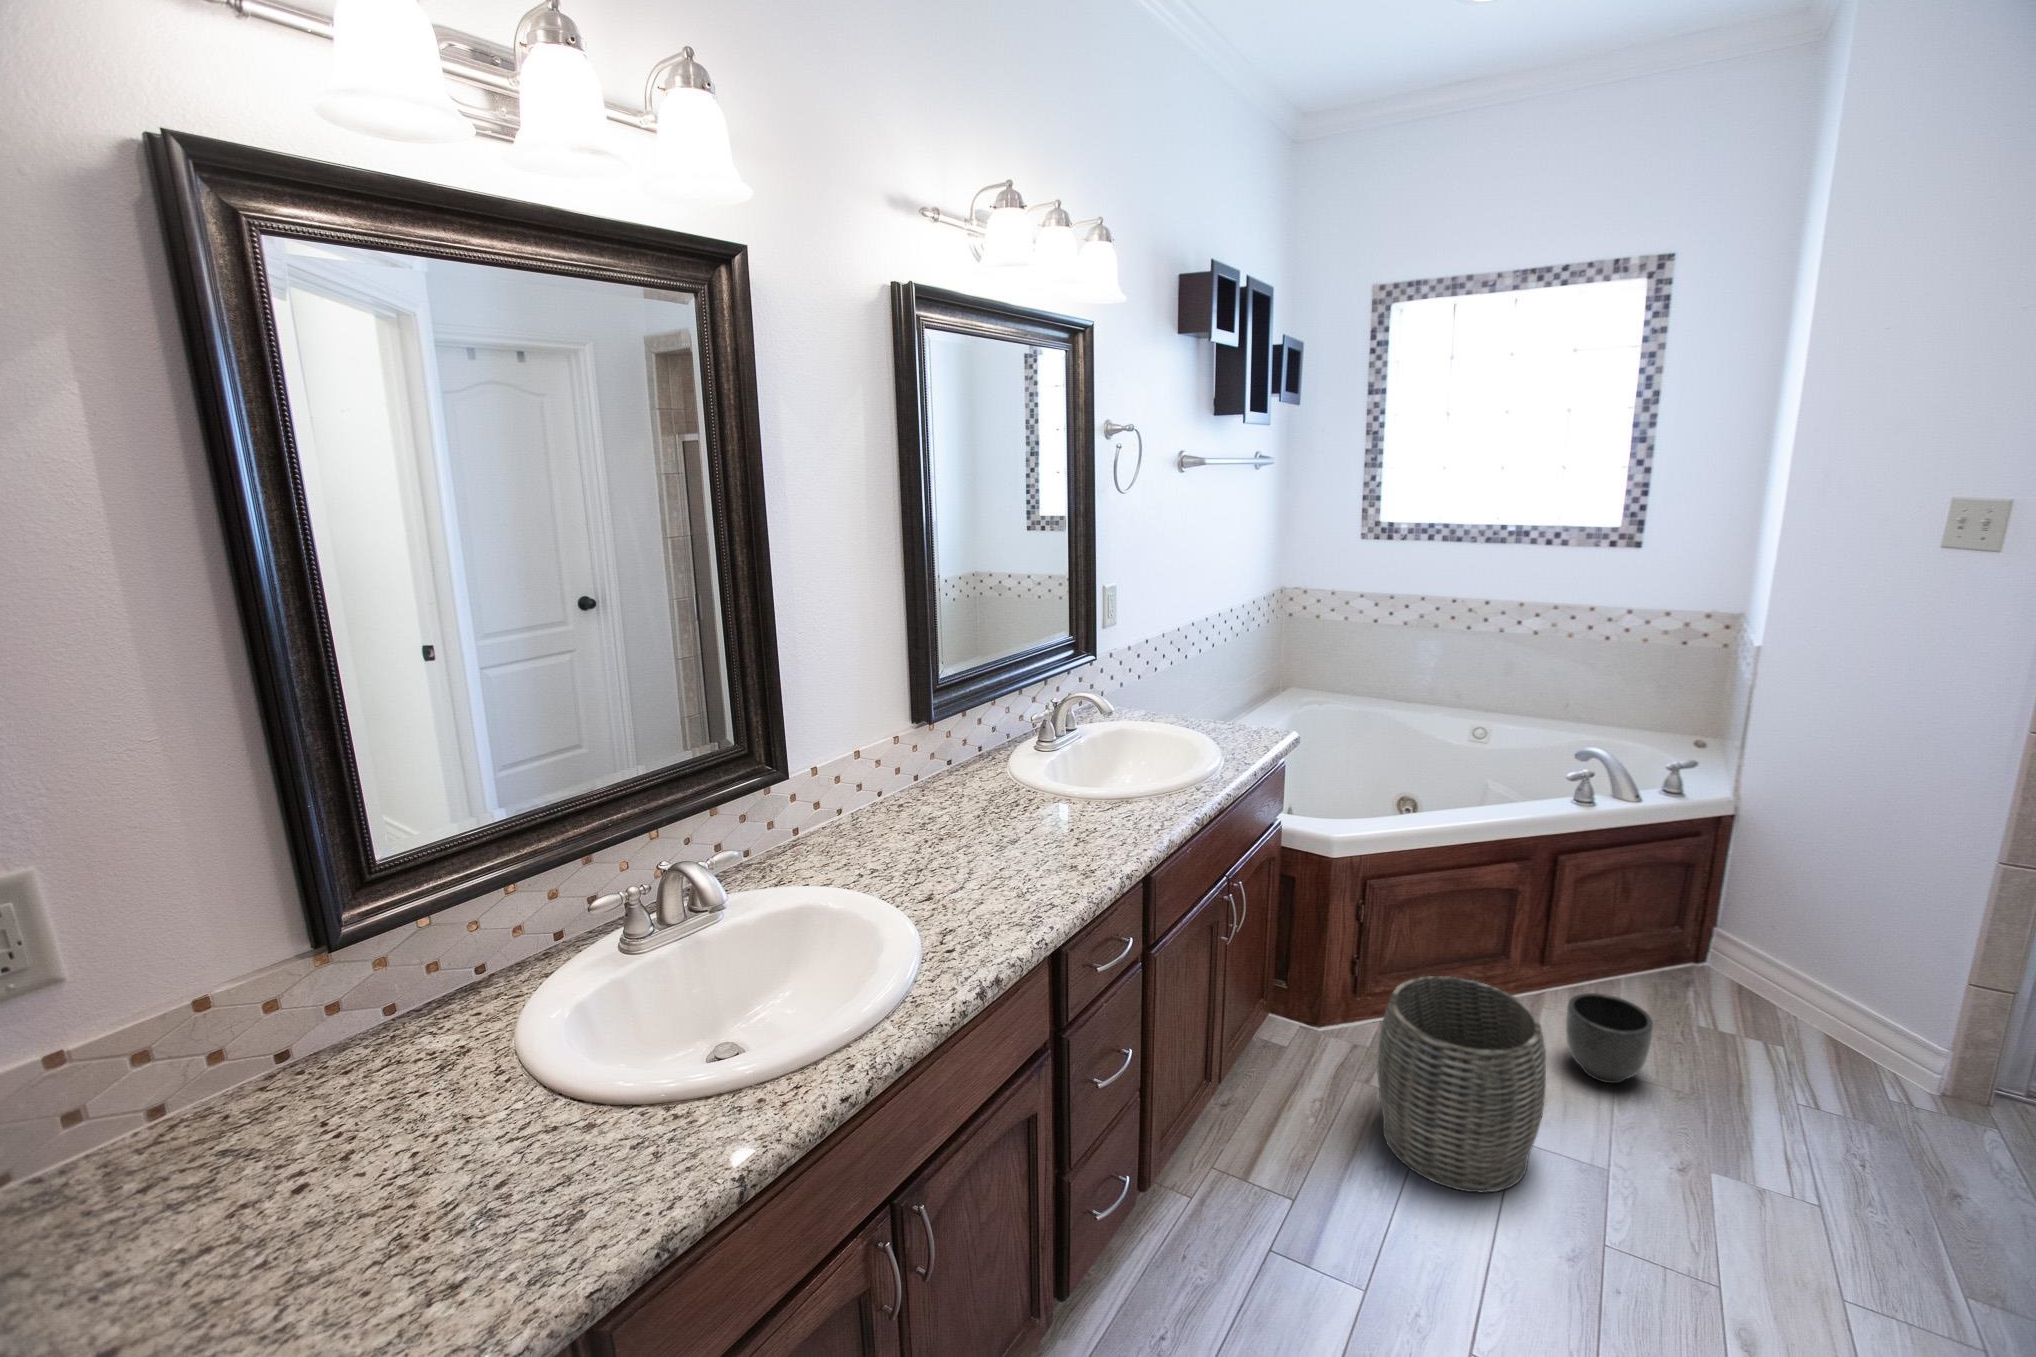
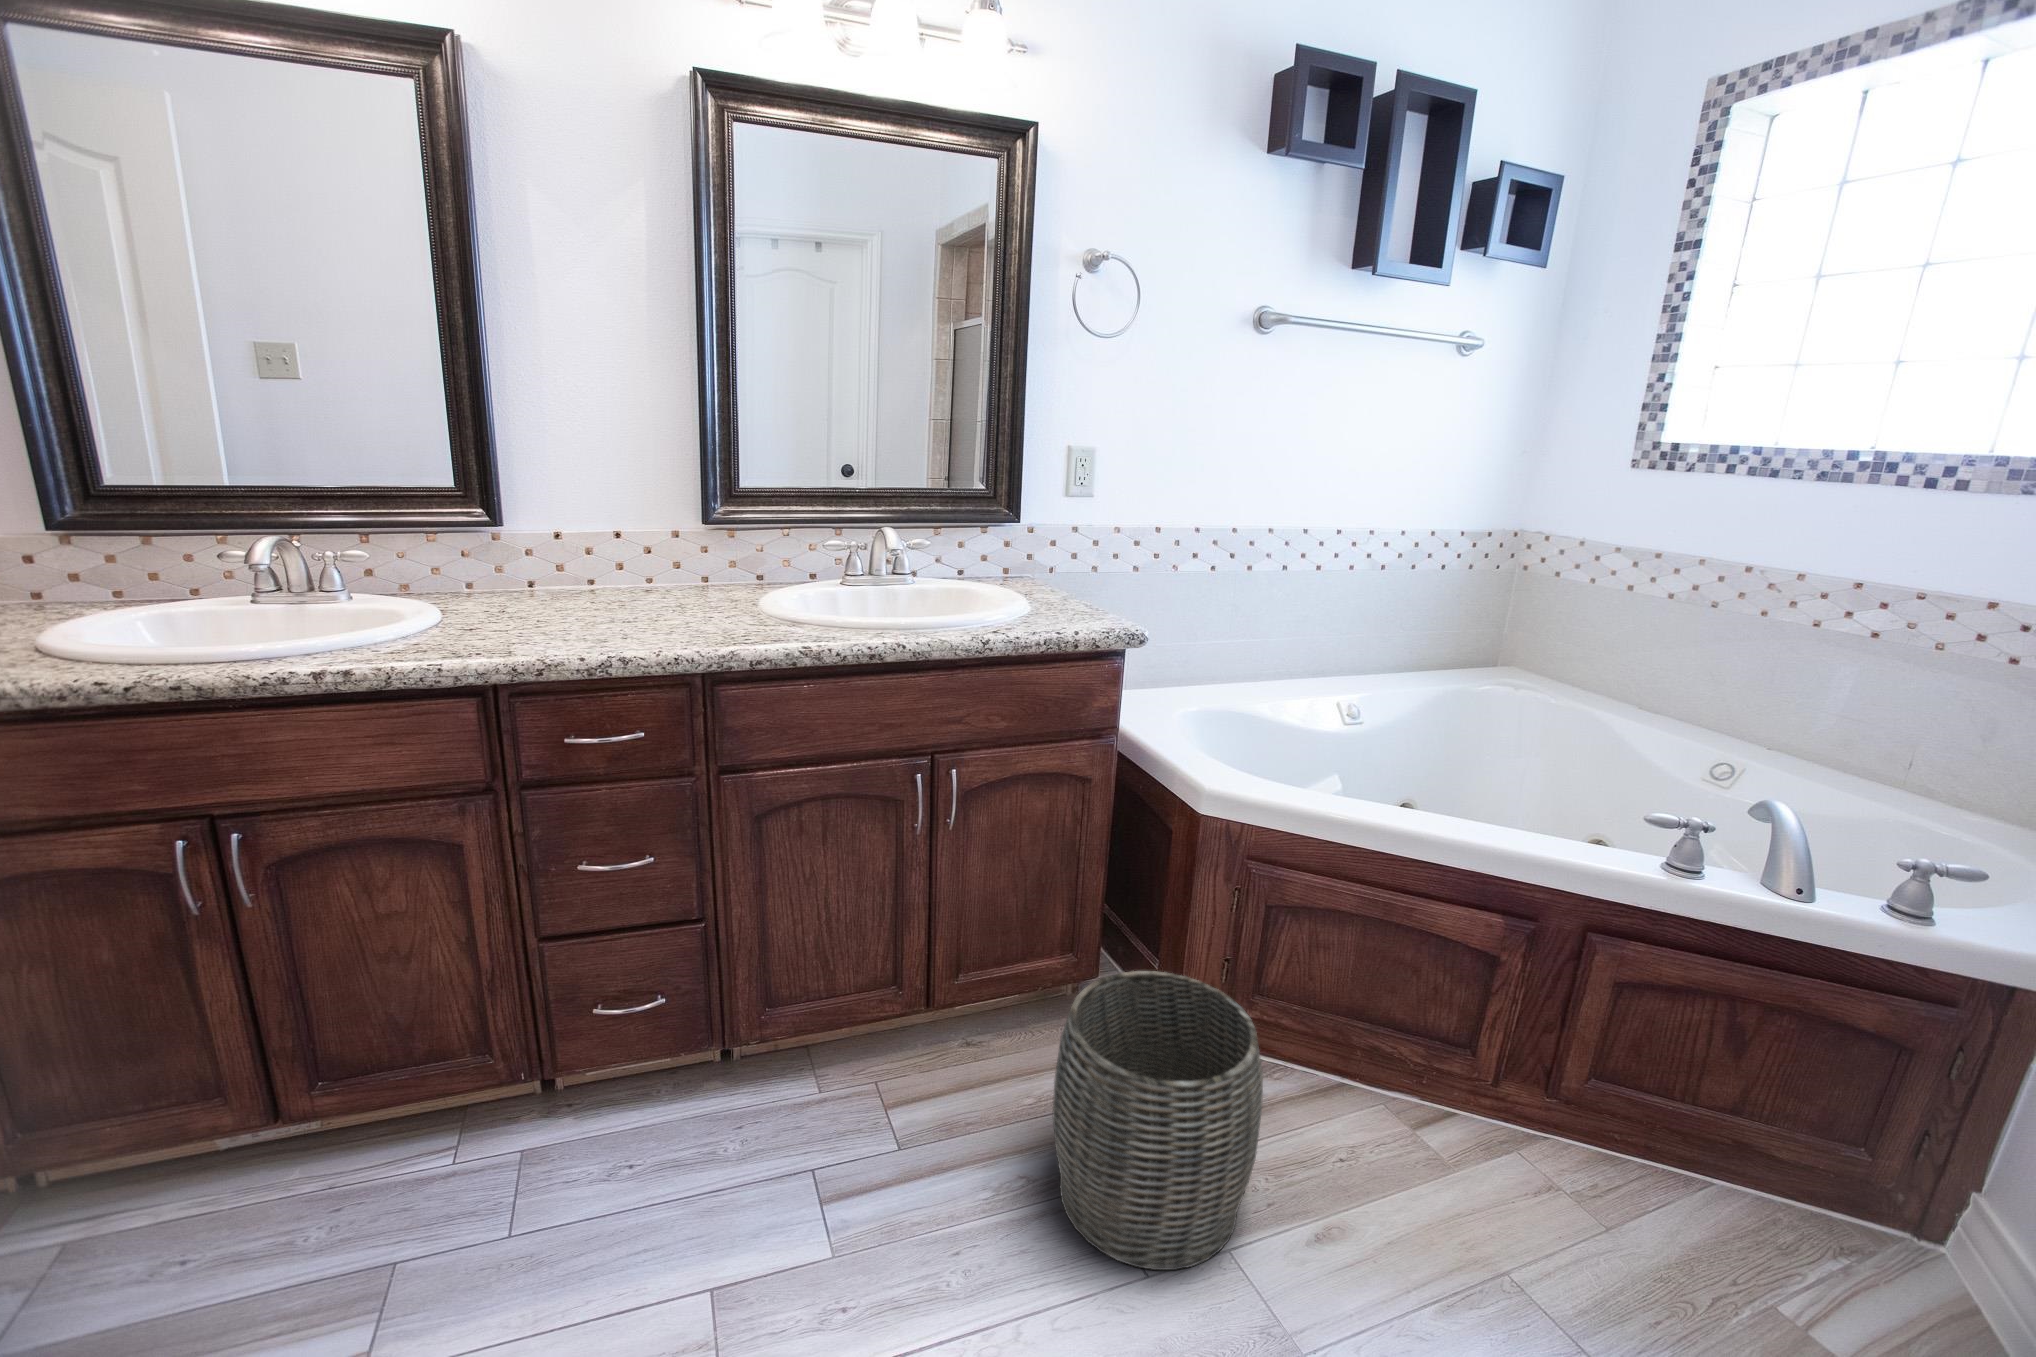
planter: present [1566,993,1653,1083] -> none [1434,1122,1568,1274]

